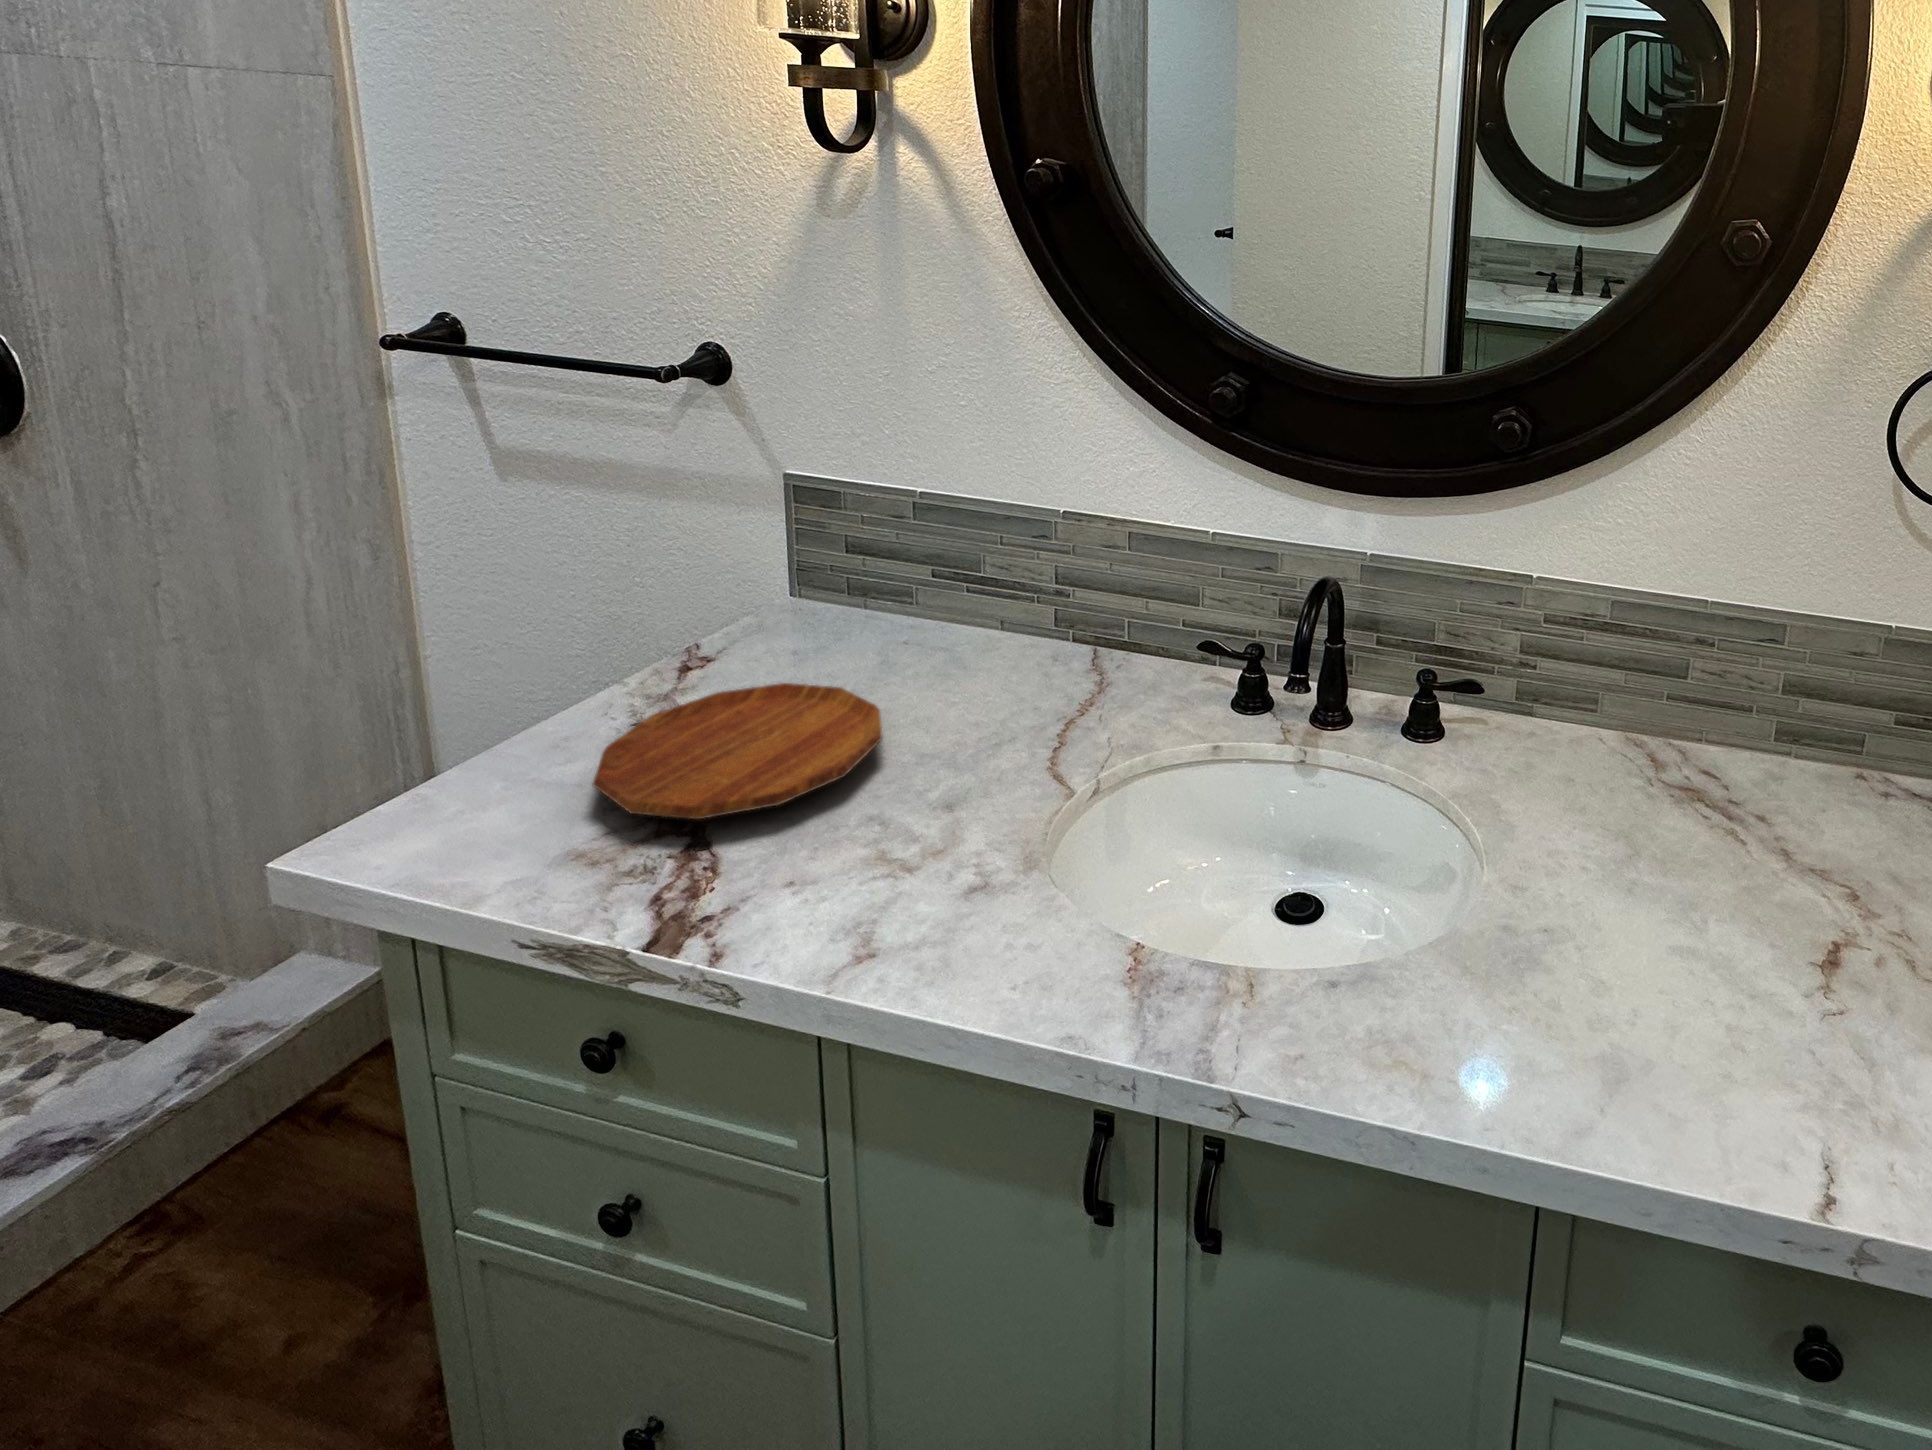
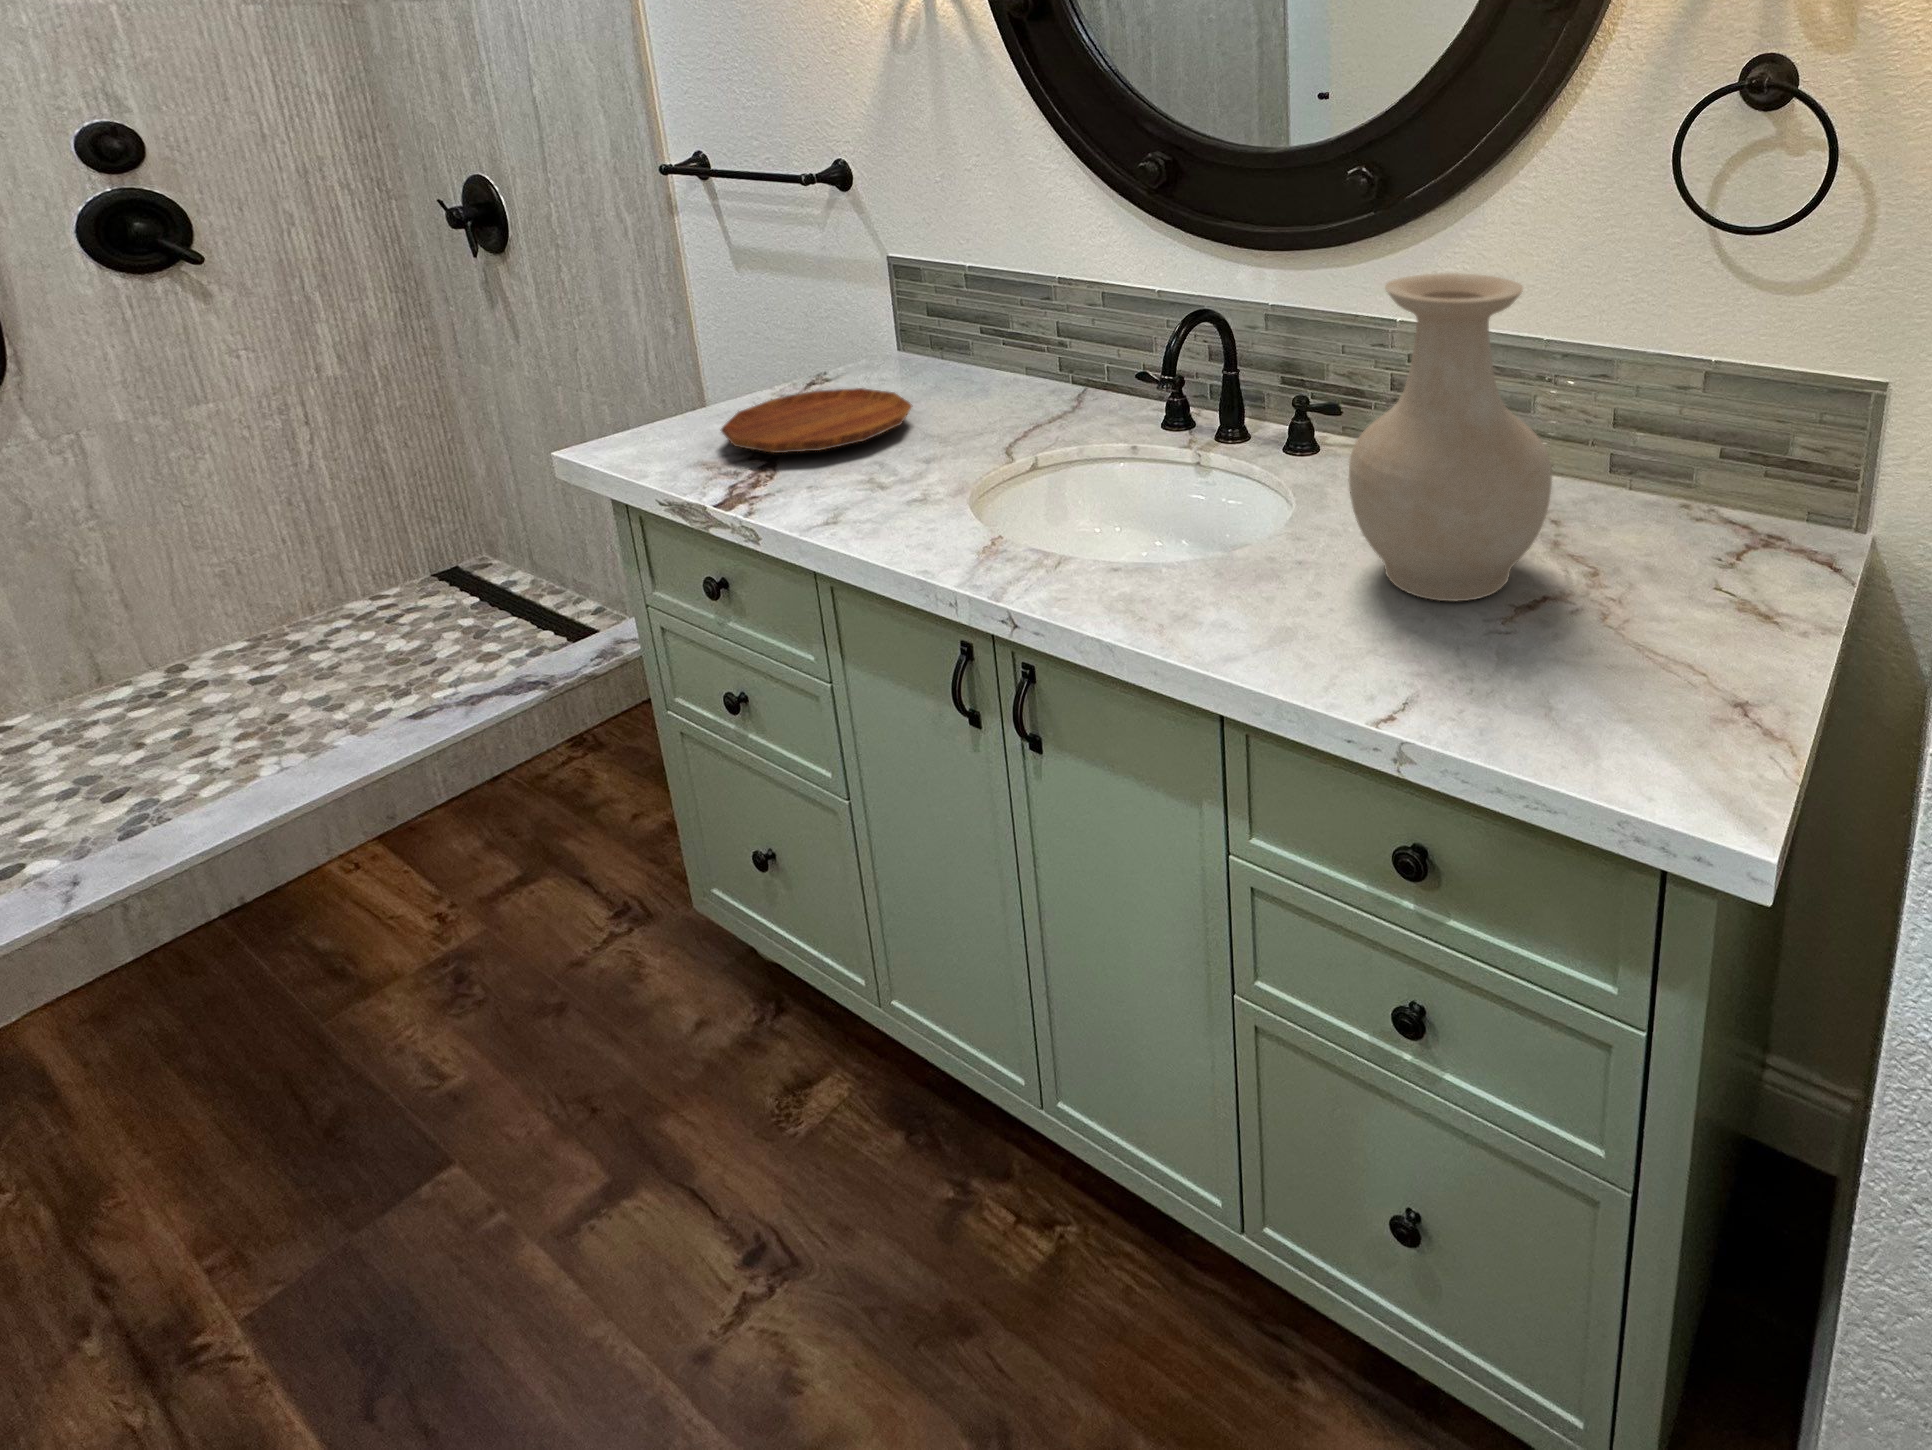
vase: none [1601,570,1840,965] -> present [1349,273,1552,601]

